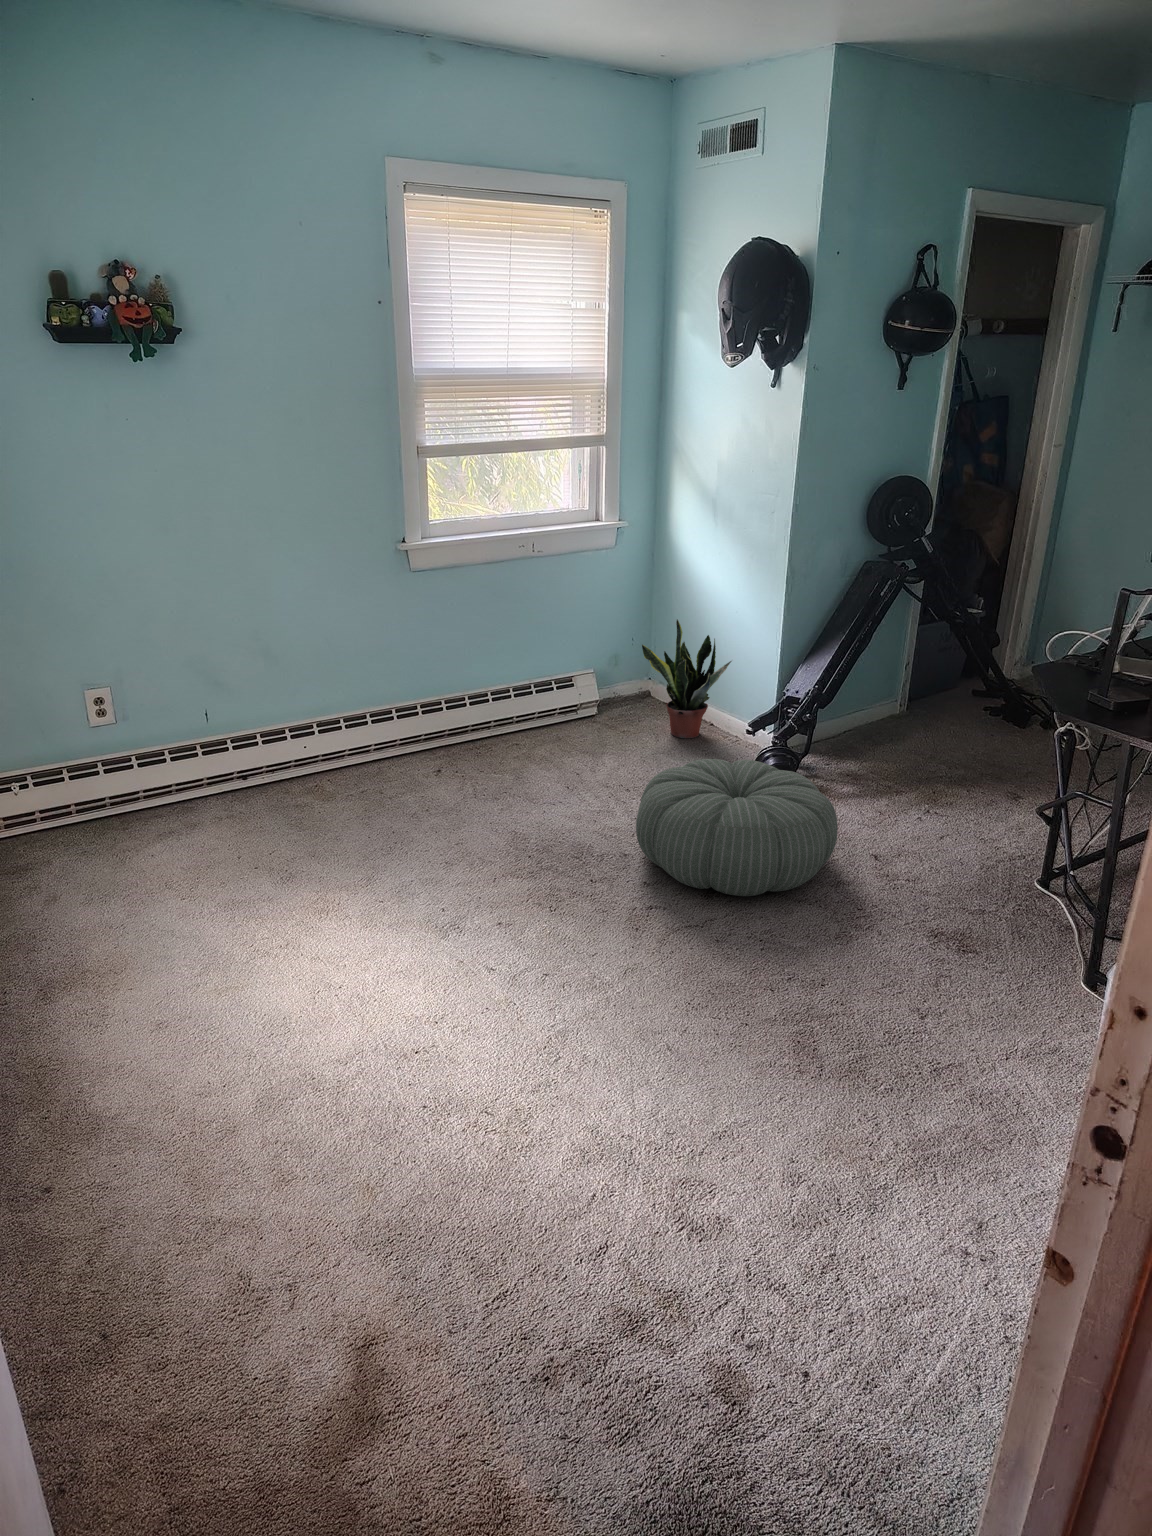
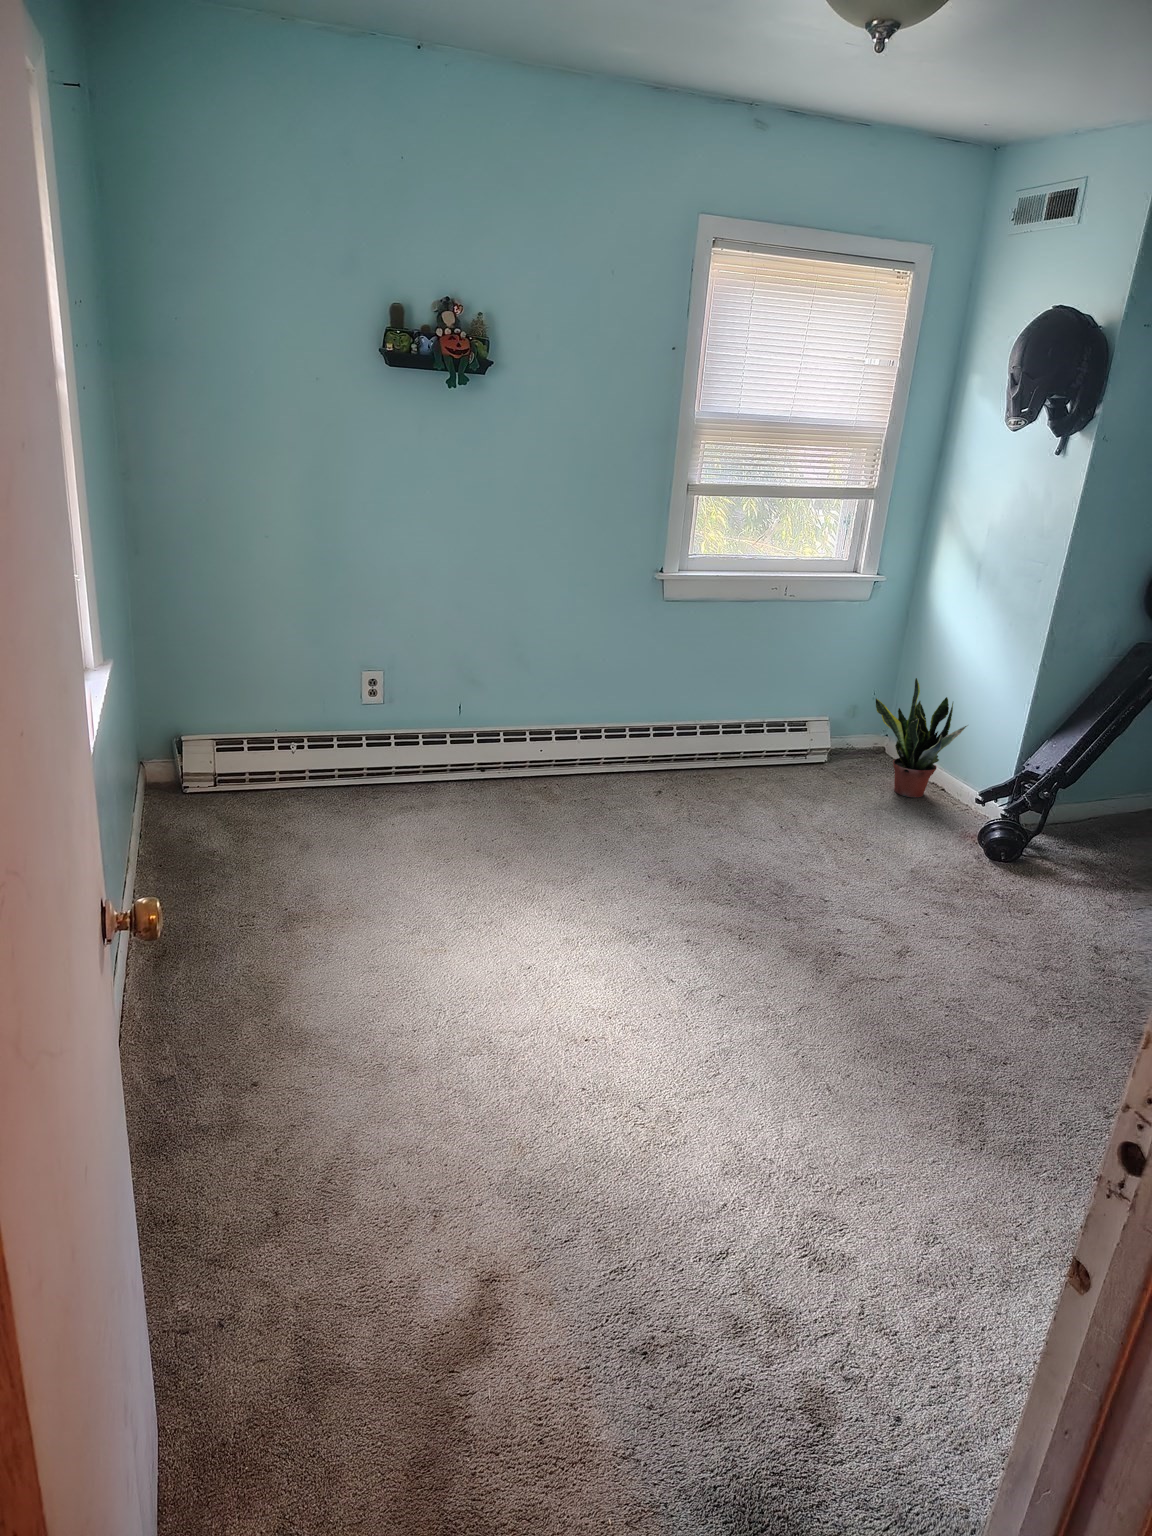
pouf: present [636,759,838,896] -> none [835,816,1049,960]

